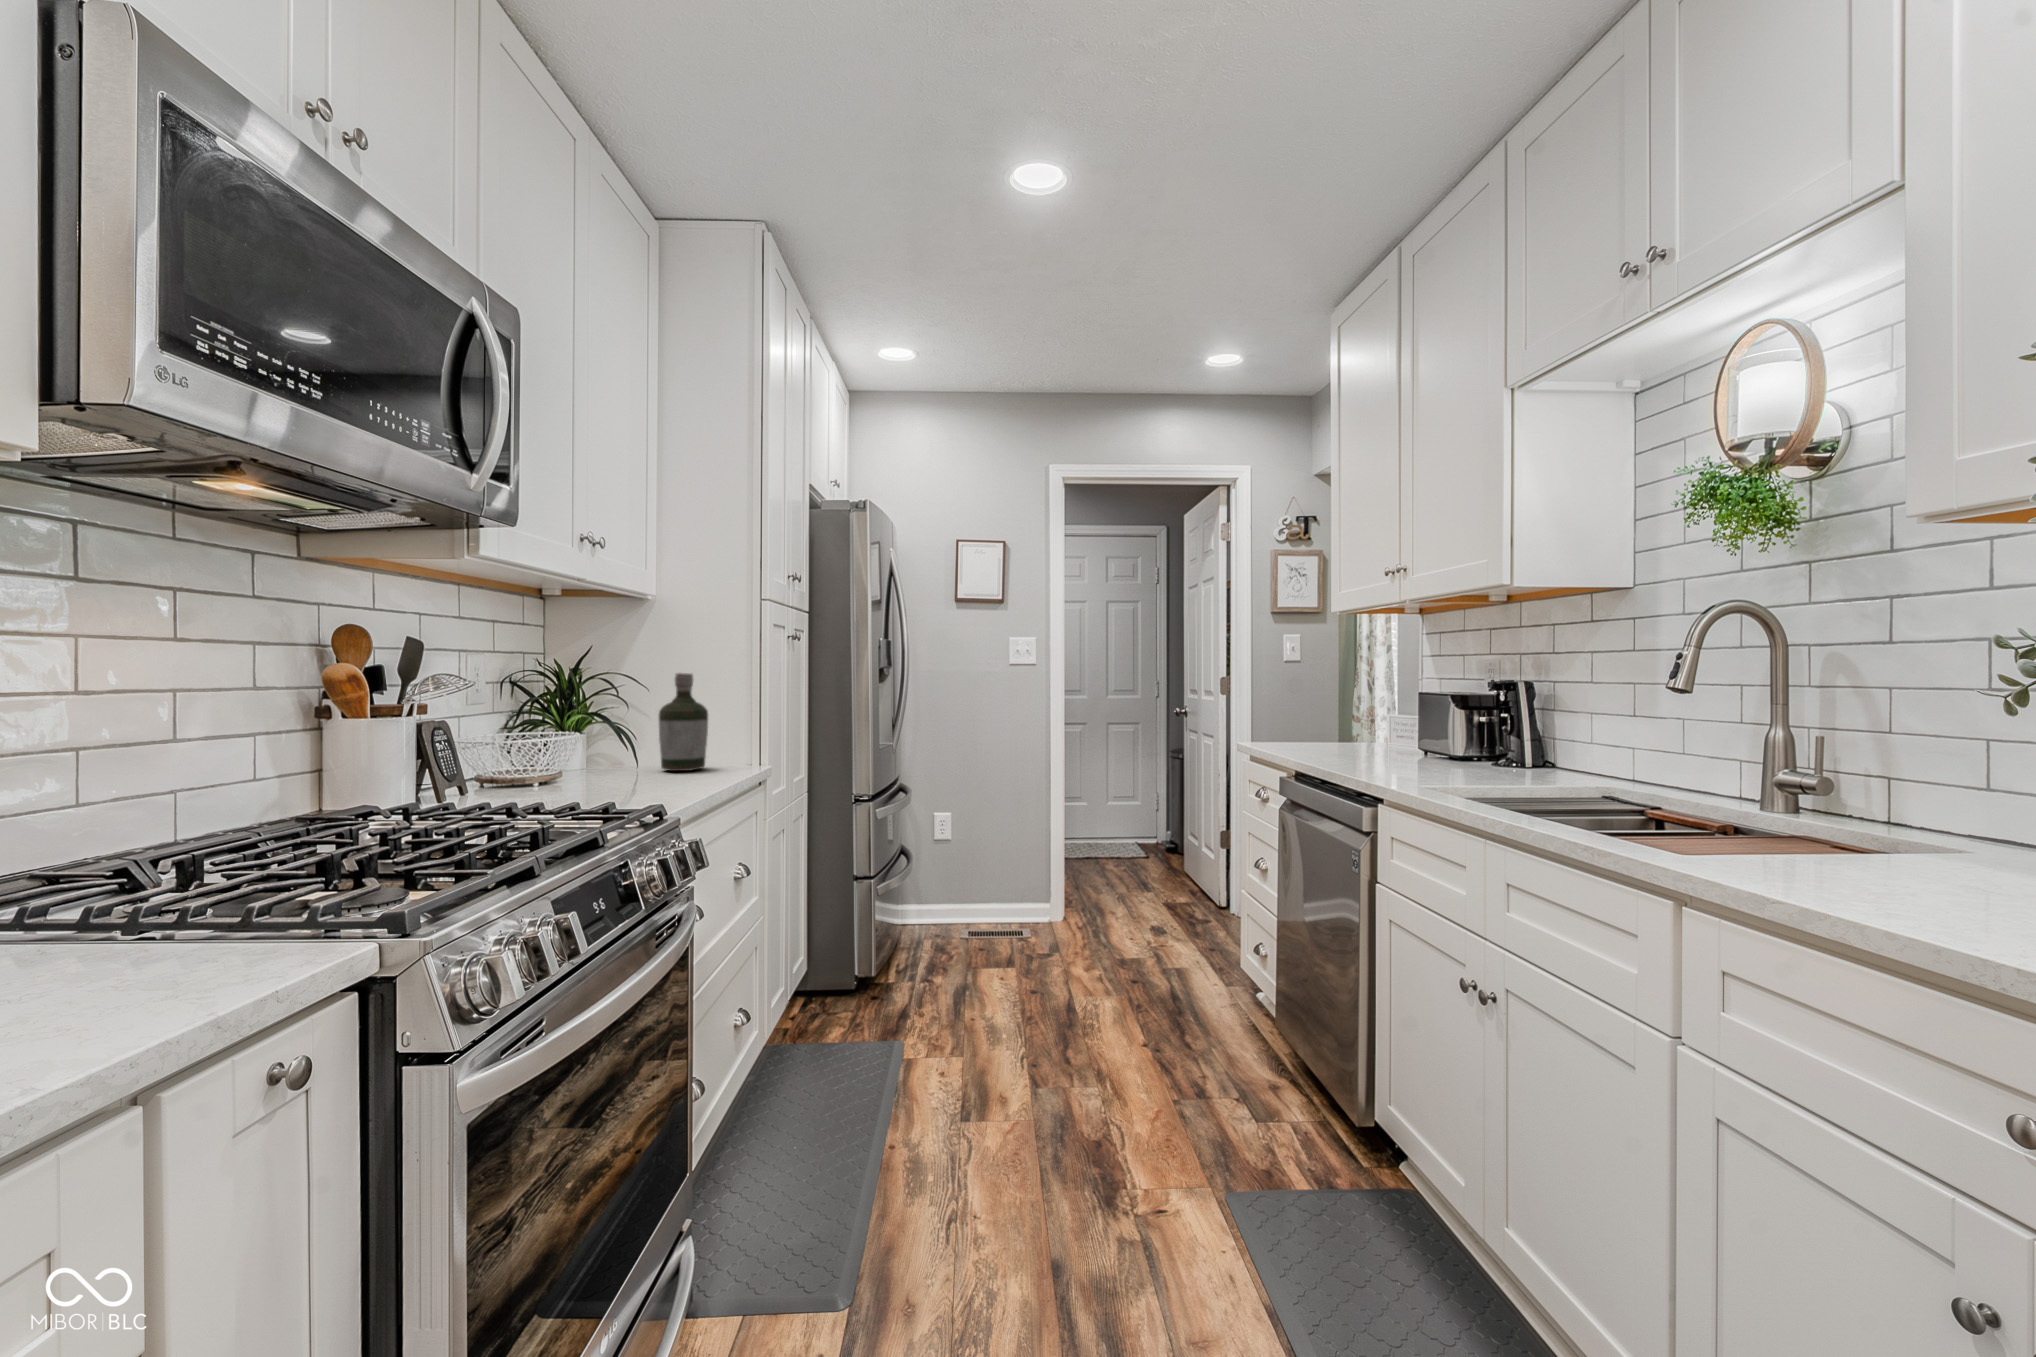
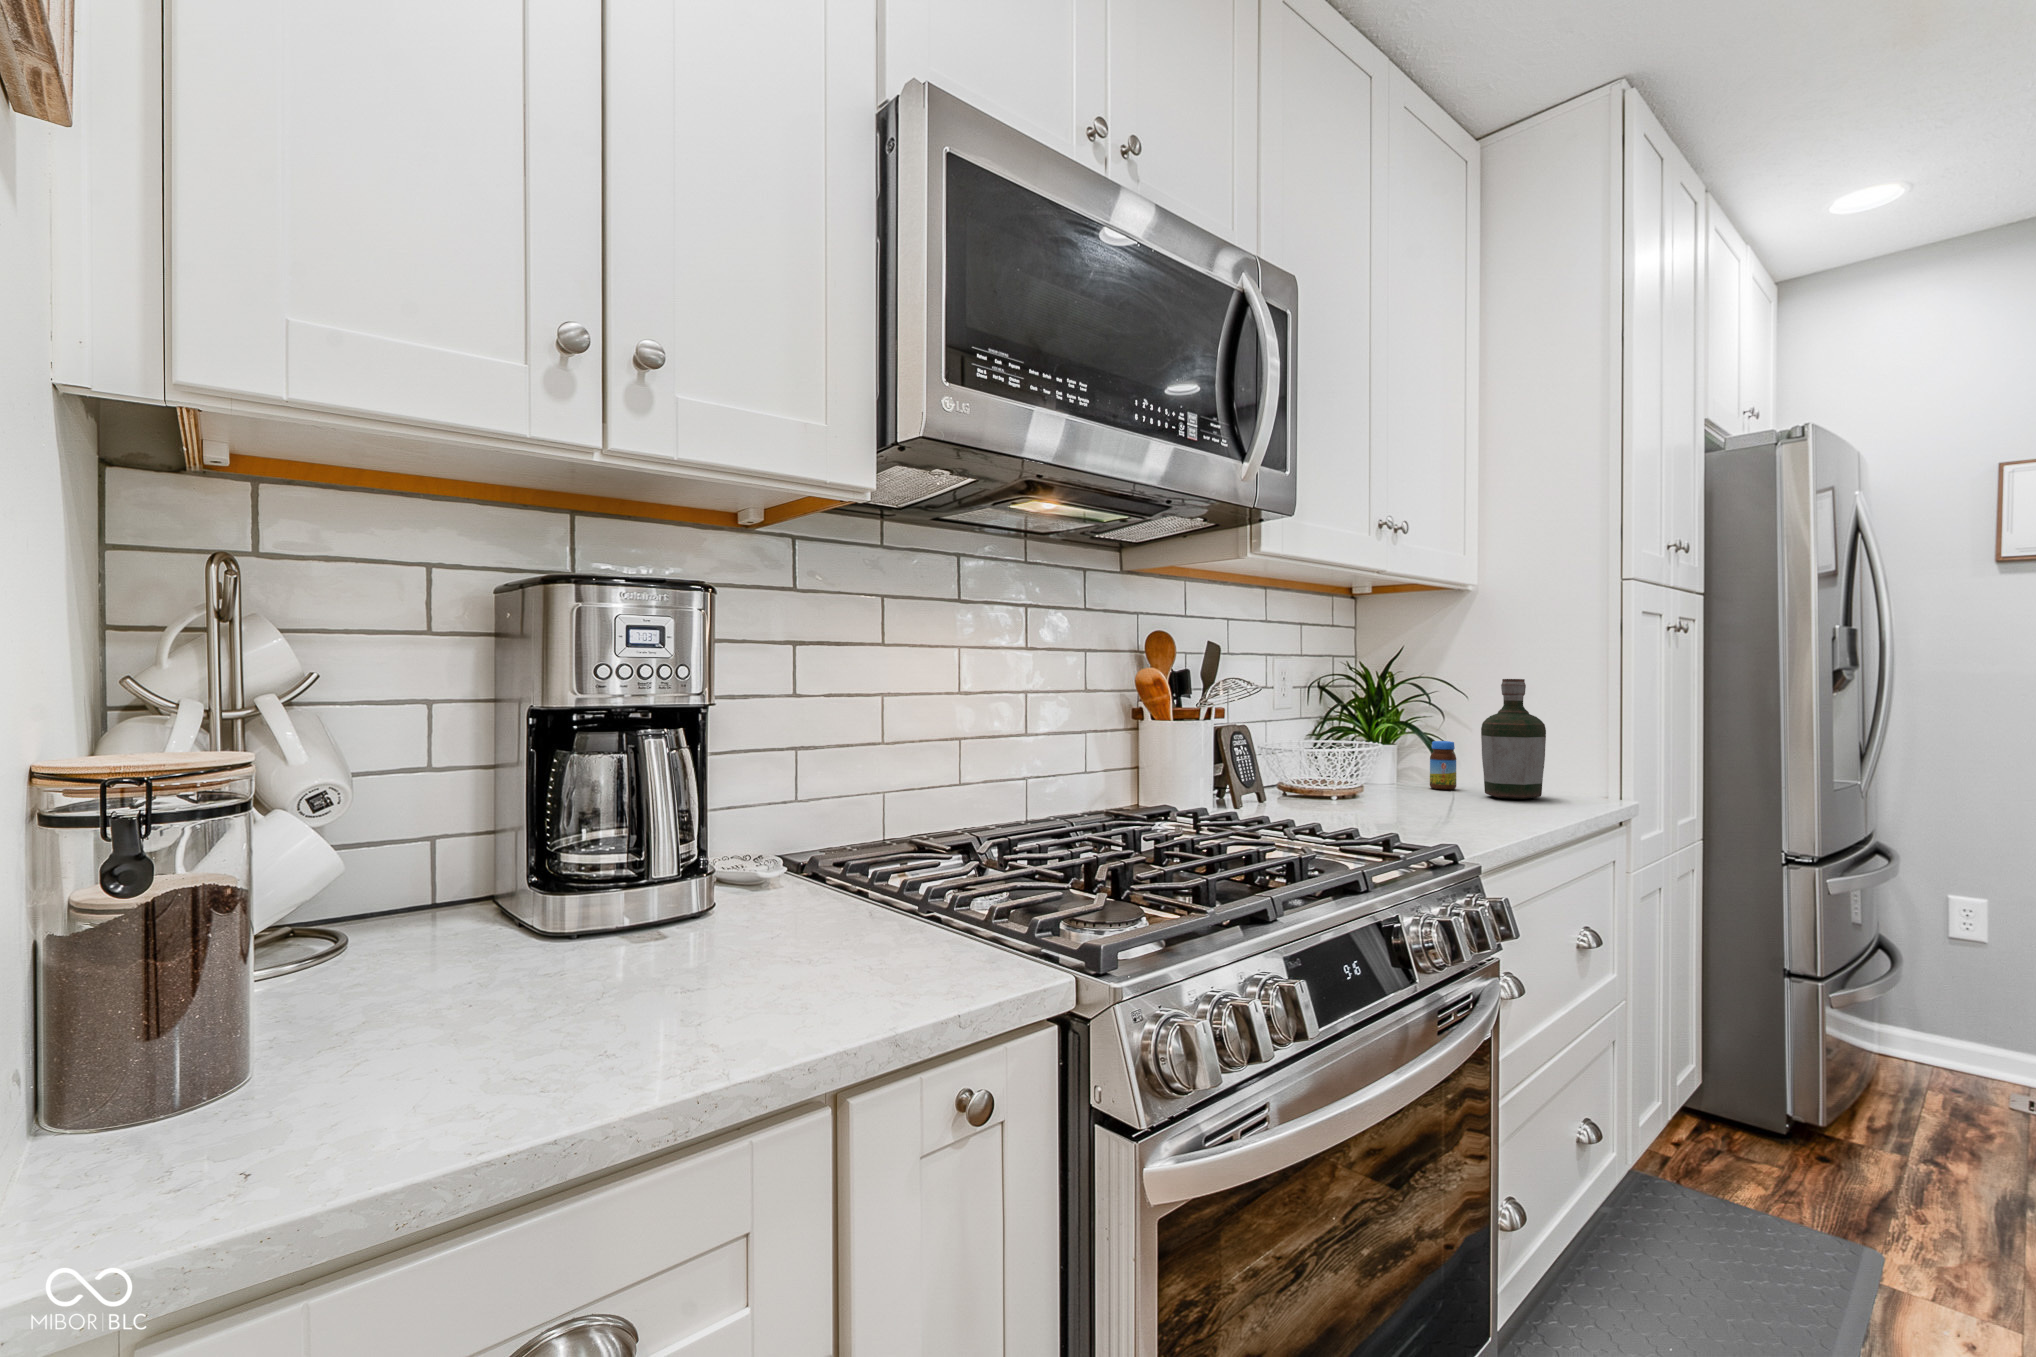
jar: none [613,727,636,769] -> present [1430,741,1456,789]

